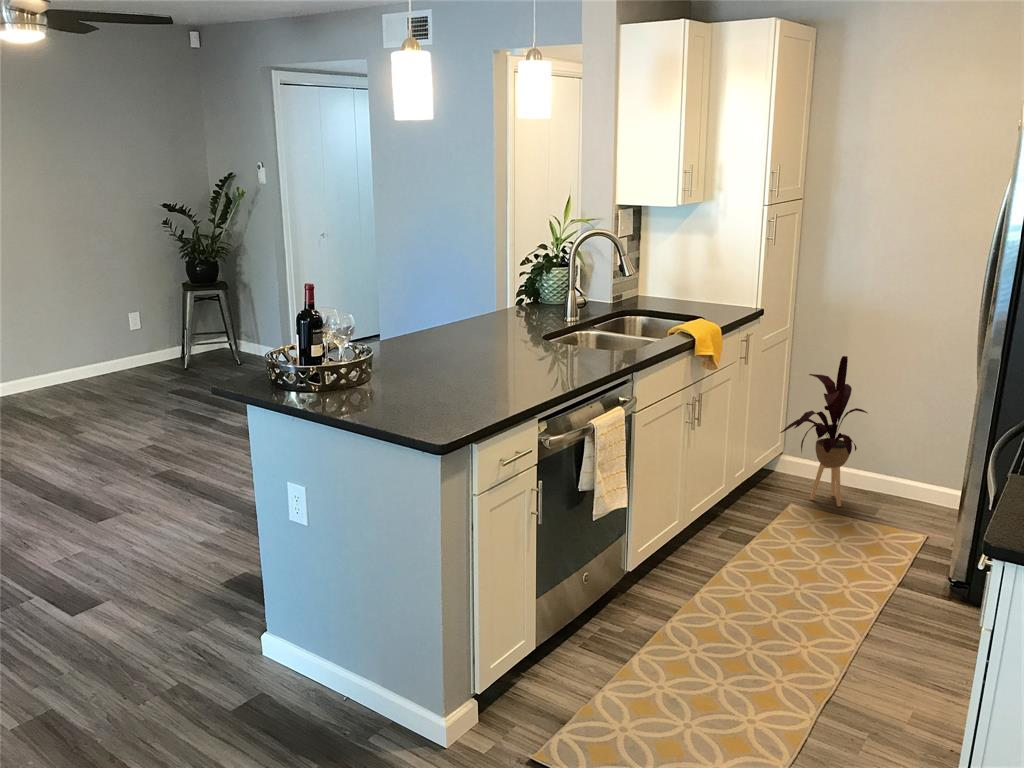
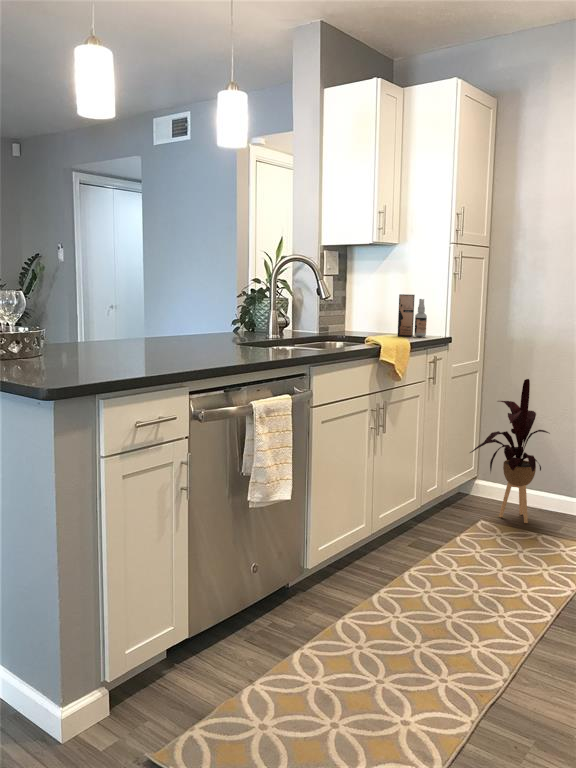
spray bottle: none [703,262,736,310] -> present [398,294,427,337]

